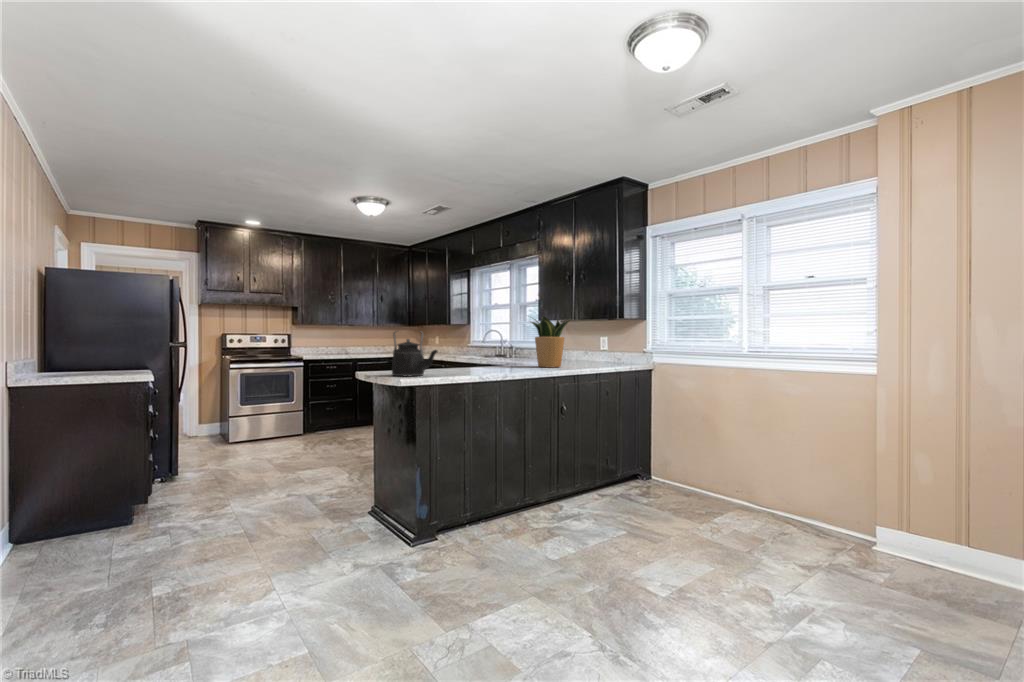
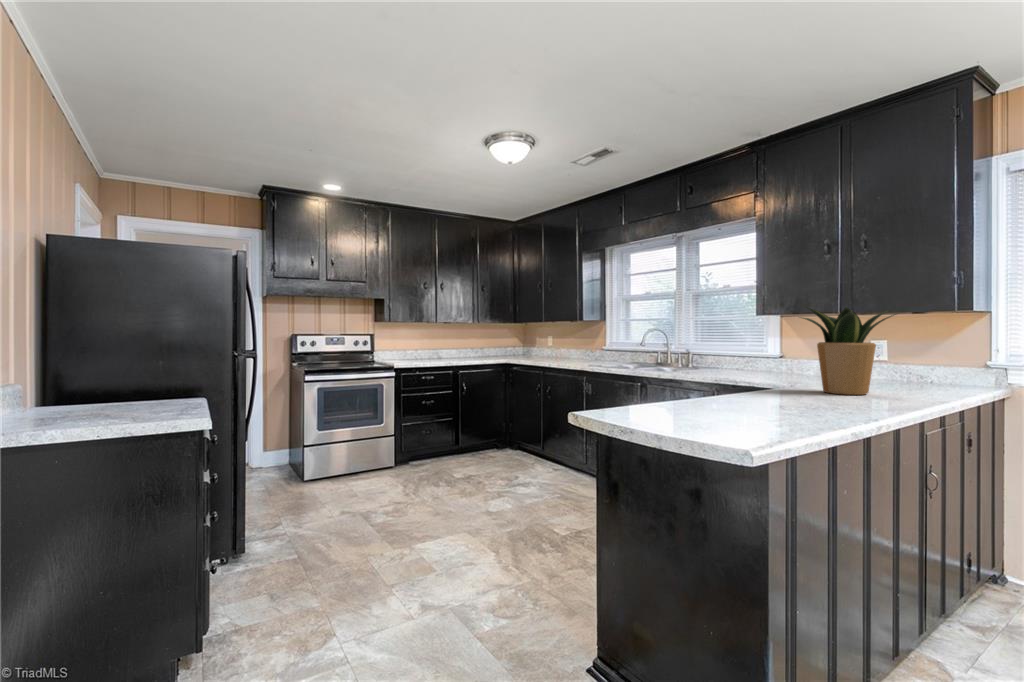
kettle: present [392,331,437,376] -> none [671,338,773,432]

